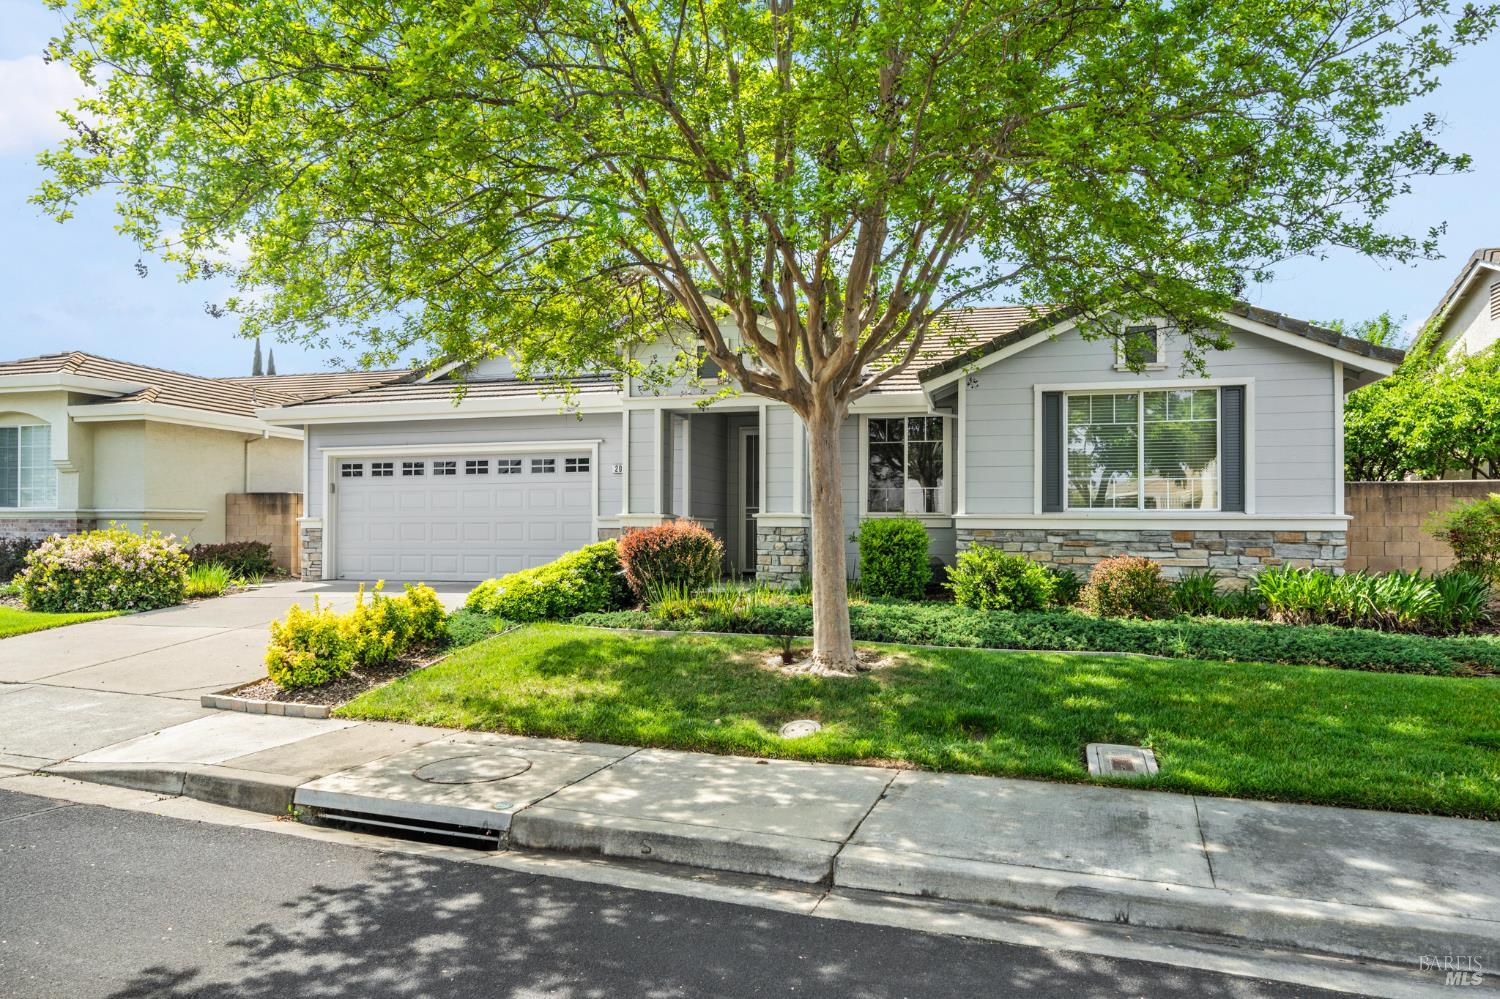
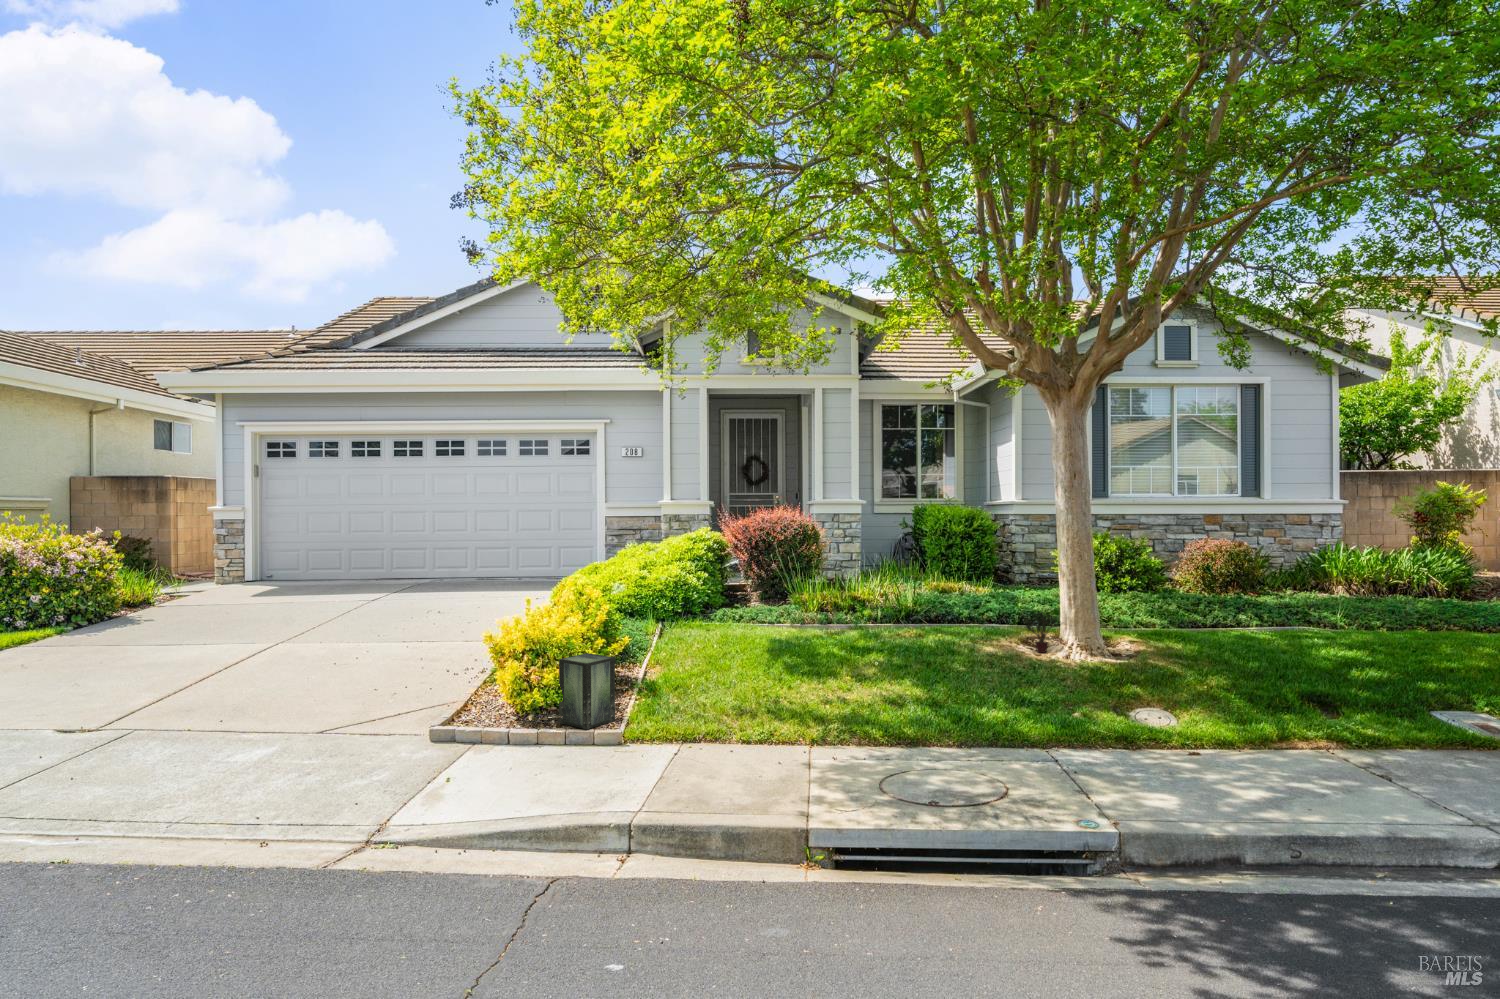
storage box: none [302,641,345,703] -> present [559,653,615,729]

